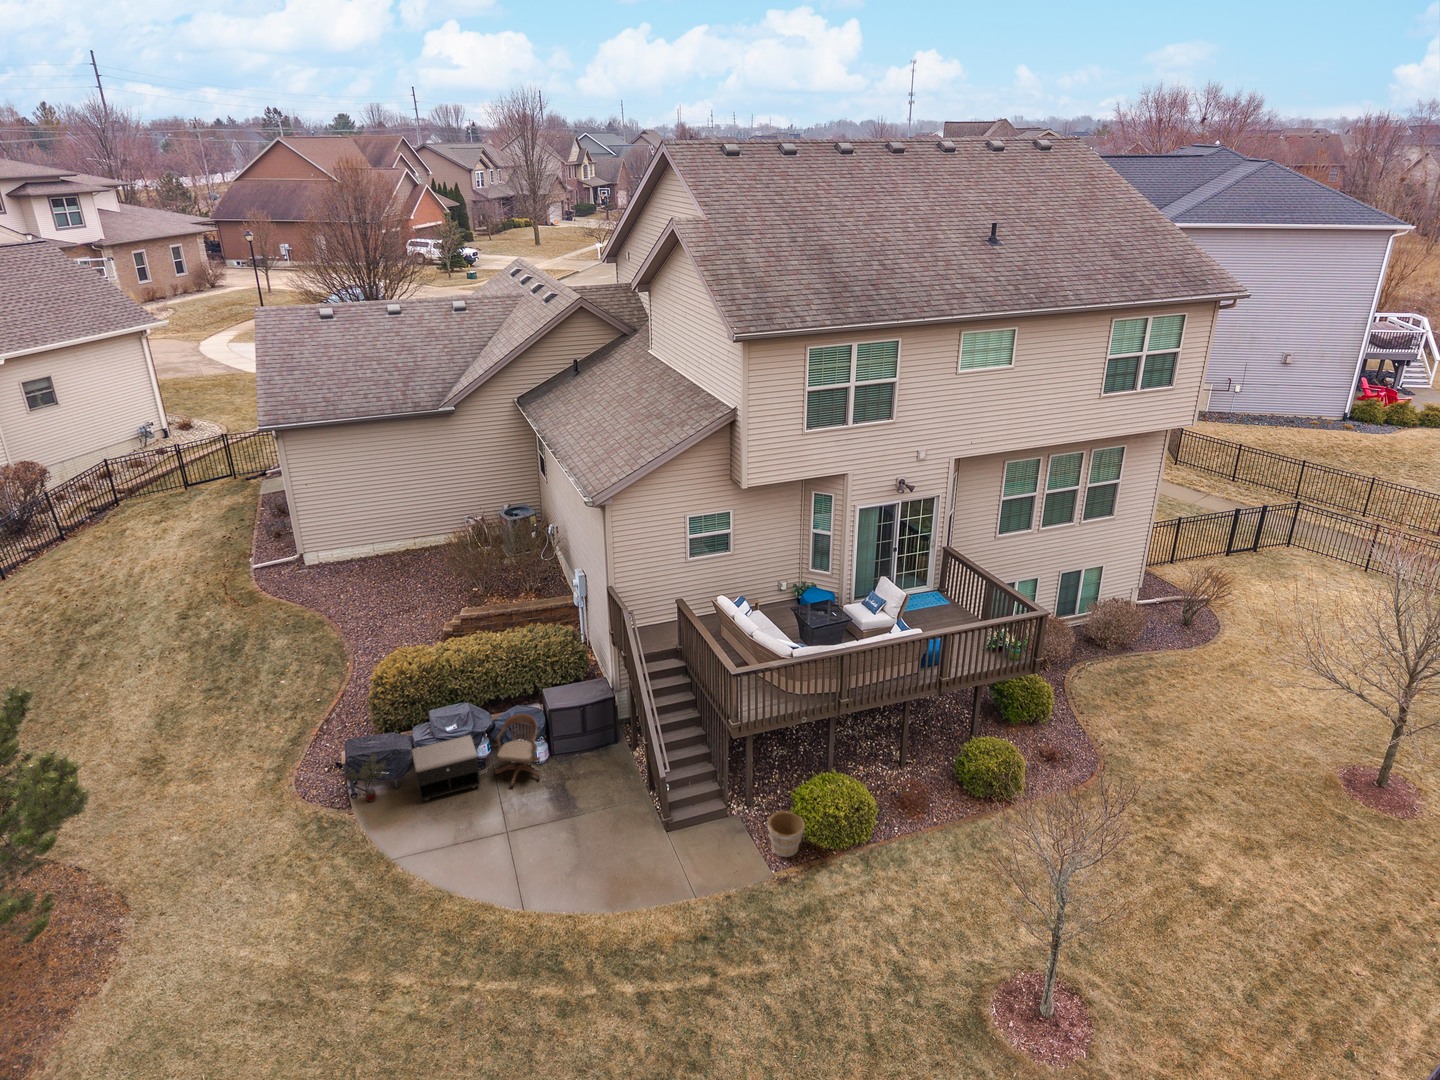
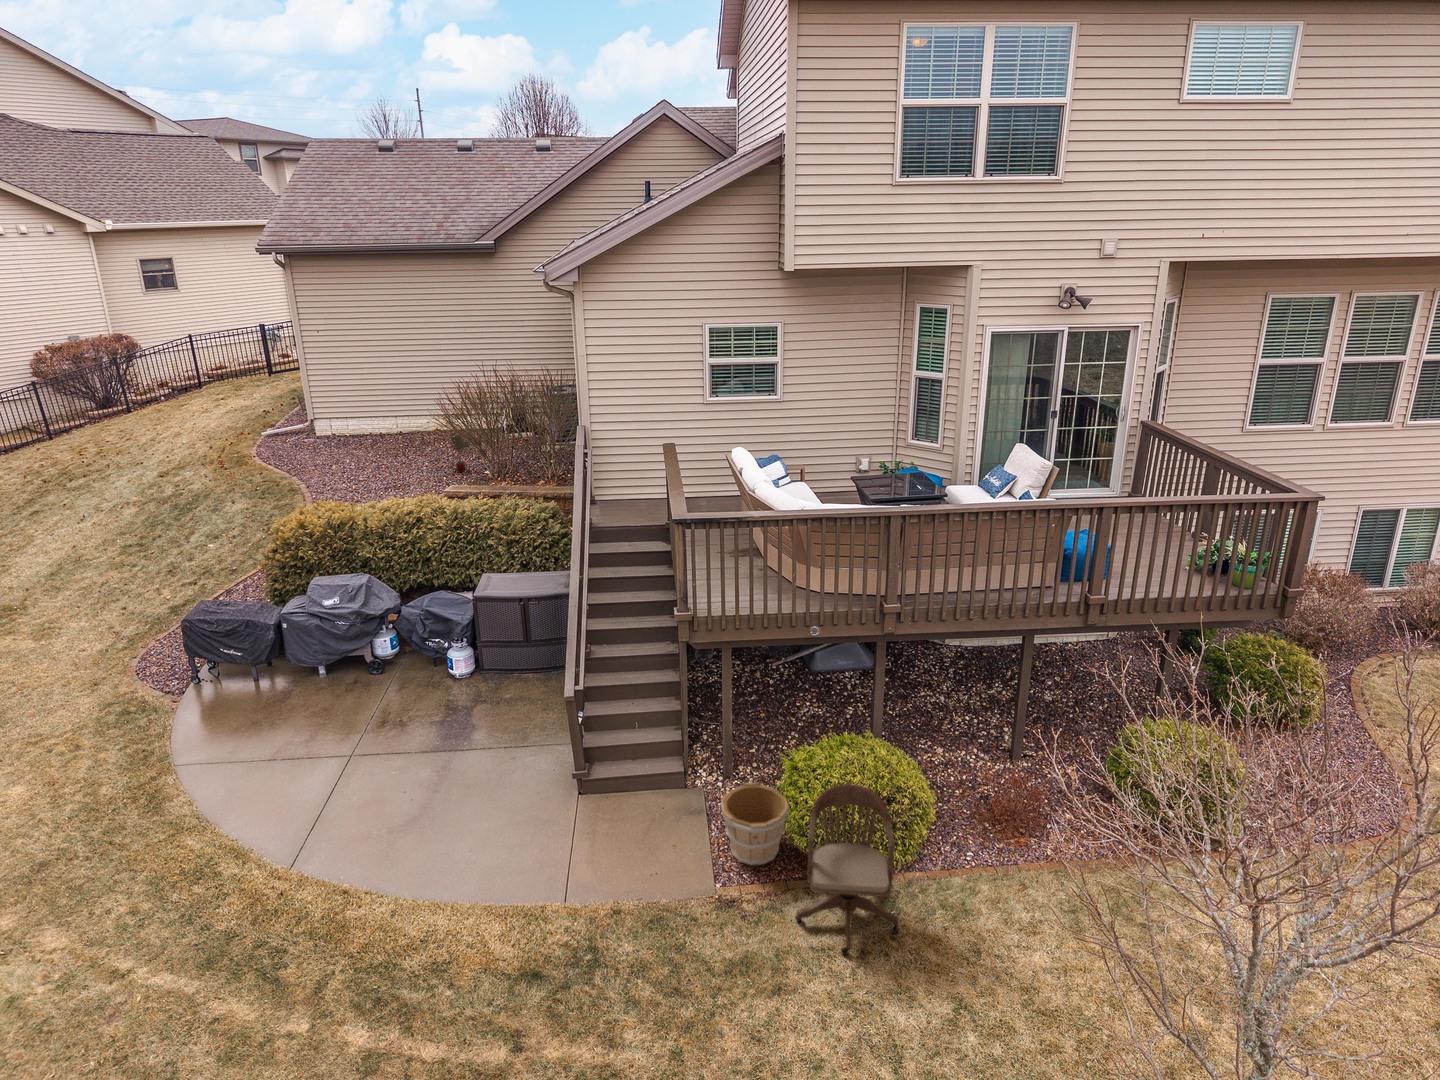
chair: present [495,714,541,788] -> present [795,784,899,955]
storage bench: present [412,735,480,800] -> none [252,614,364,696]
potted tree: present [347,755,387,802] -> present [449,433,472,472]

